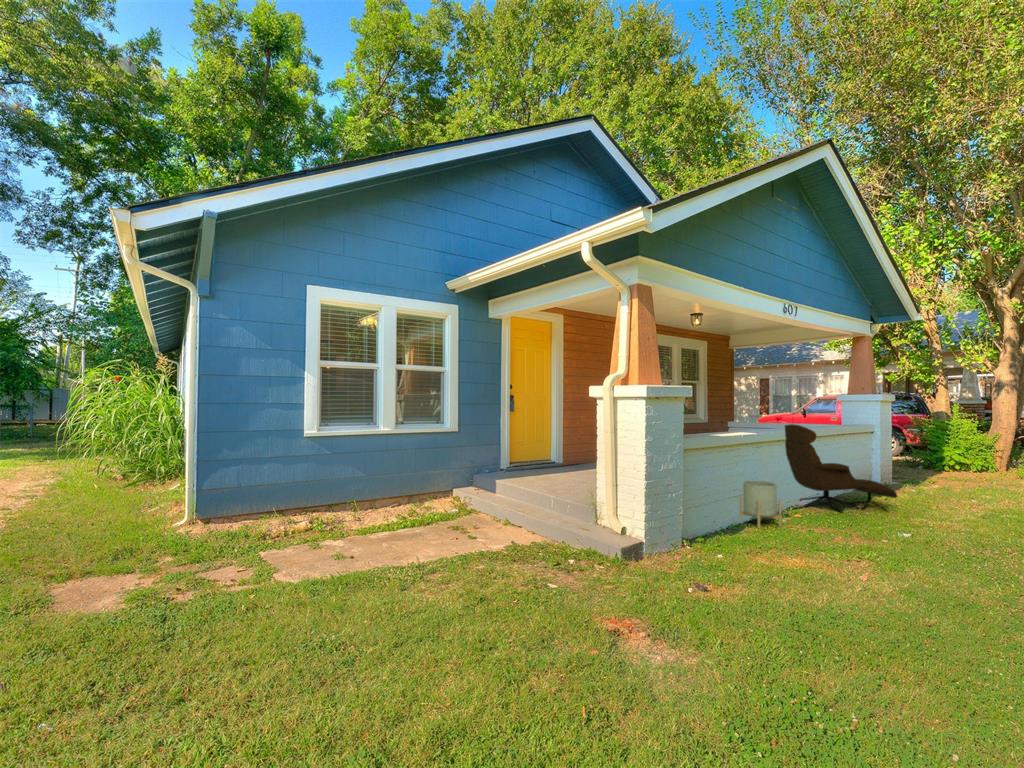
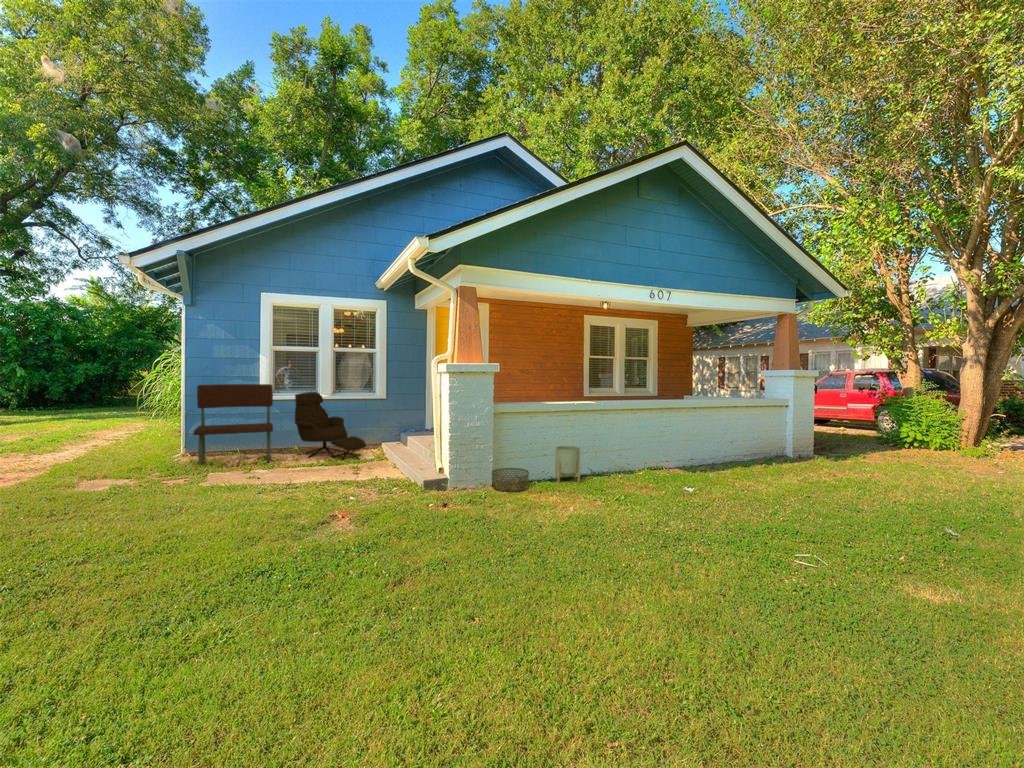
bench: none [221,414,342,540] -> present [193,384,273,465]
lounge chair: present [785,424,897,513] -> present [295,392,366,460]
basket: none [698,513,752,547] -> present [492,468,529,492]

